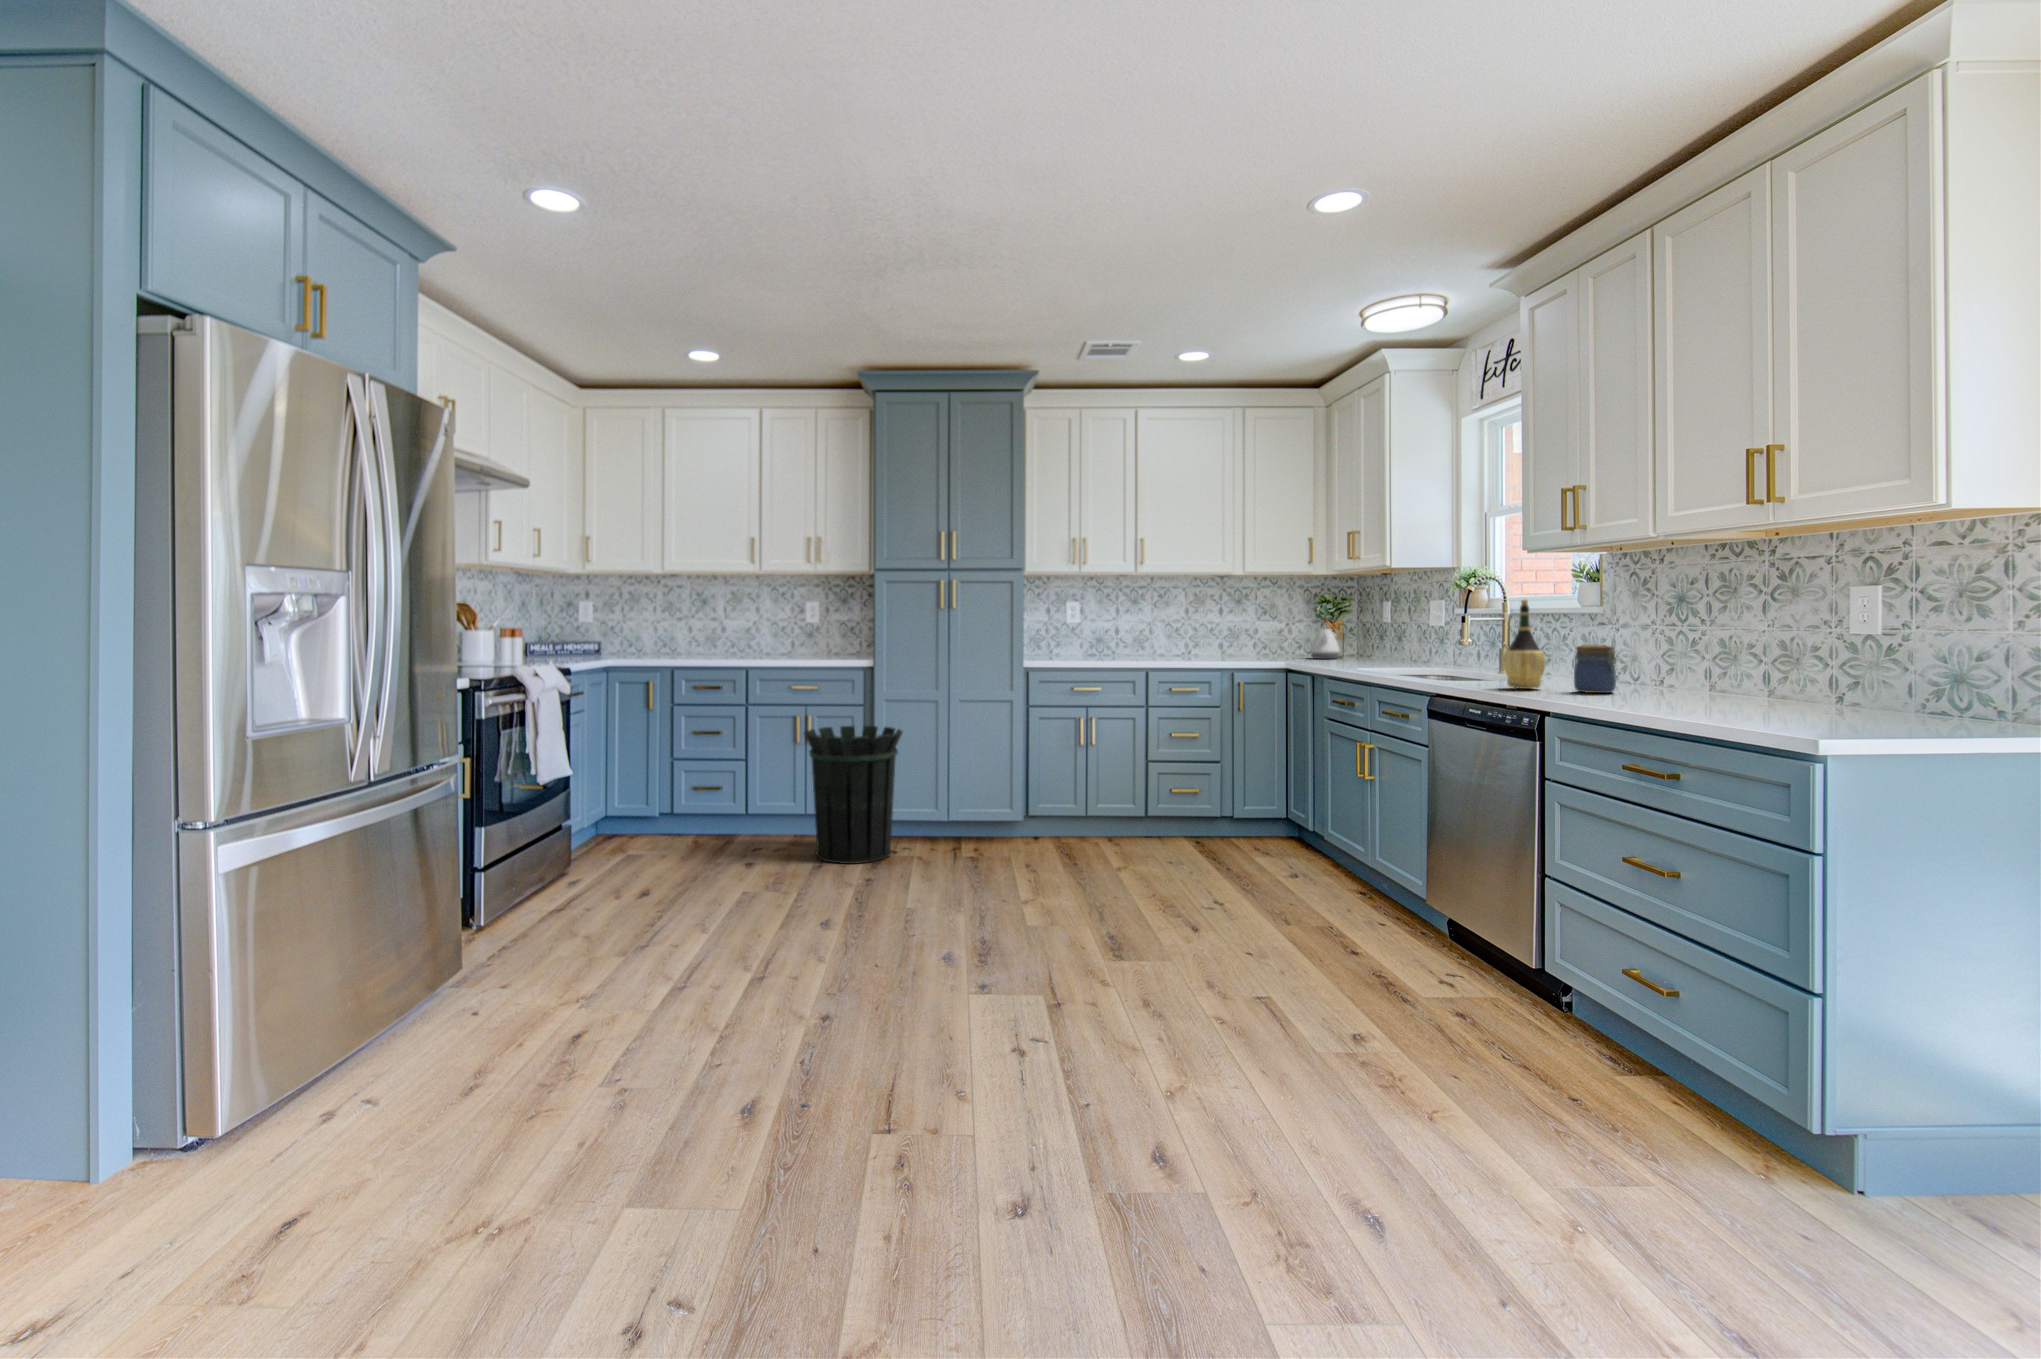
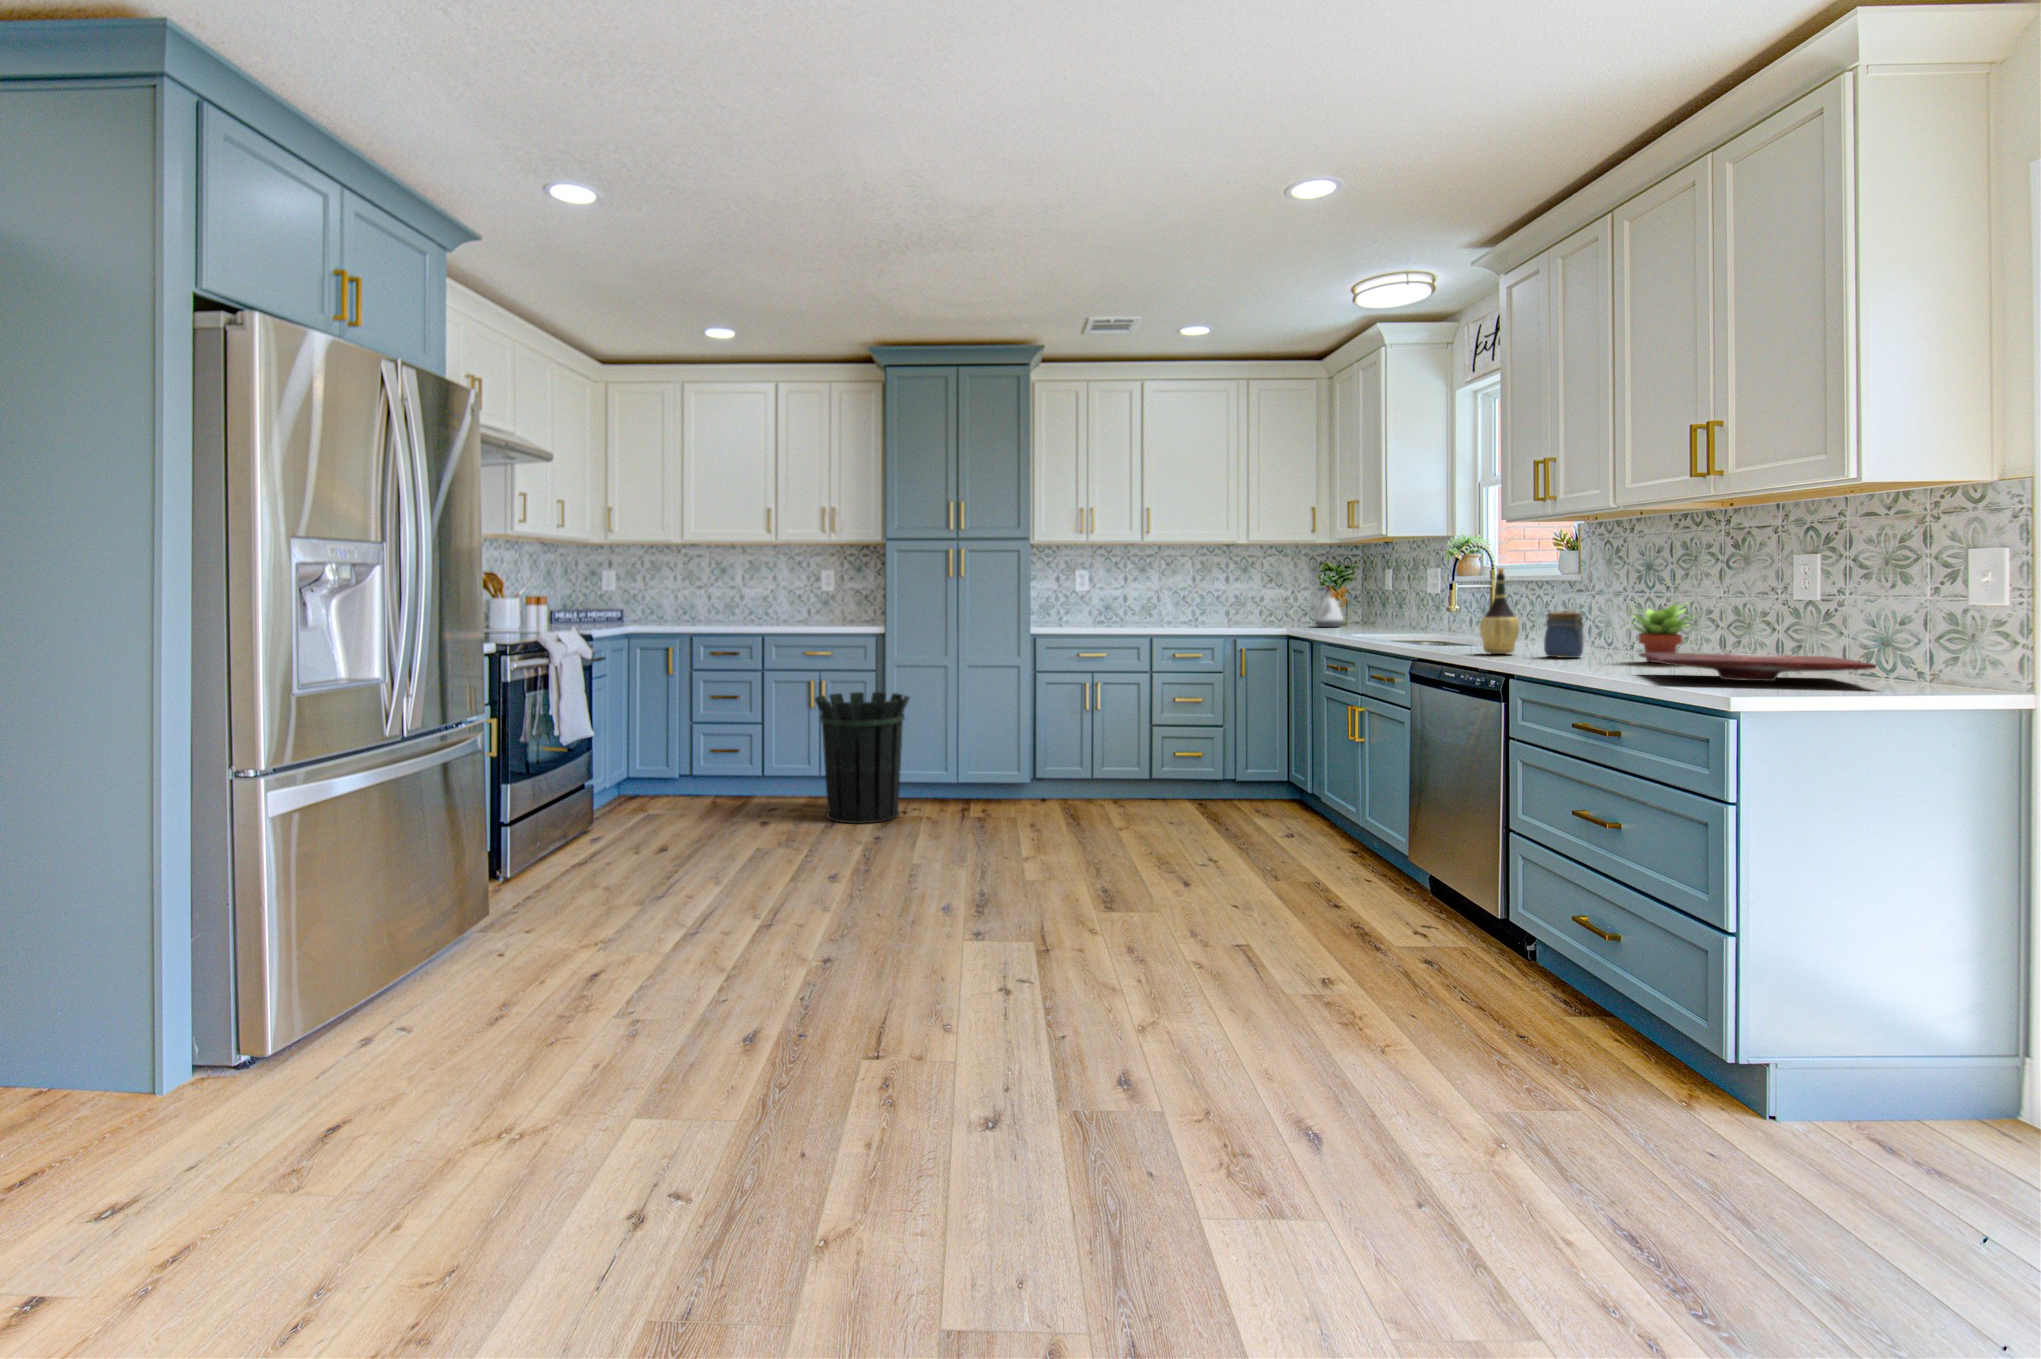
succulent plant: none [1658,633,1747,699] -> present [1629,602,1691,663]
cutting board: none [1693,689,1970,720] -> present [1640,653,1876,681]

